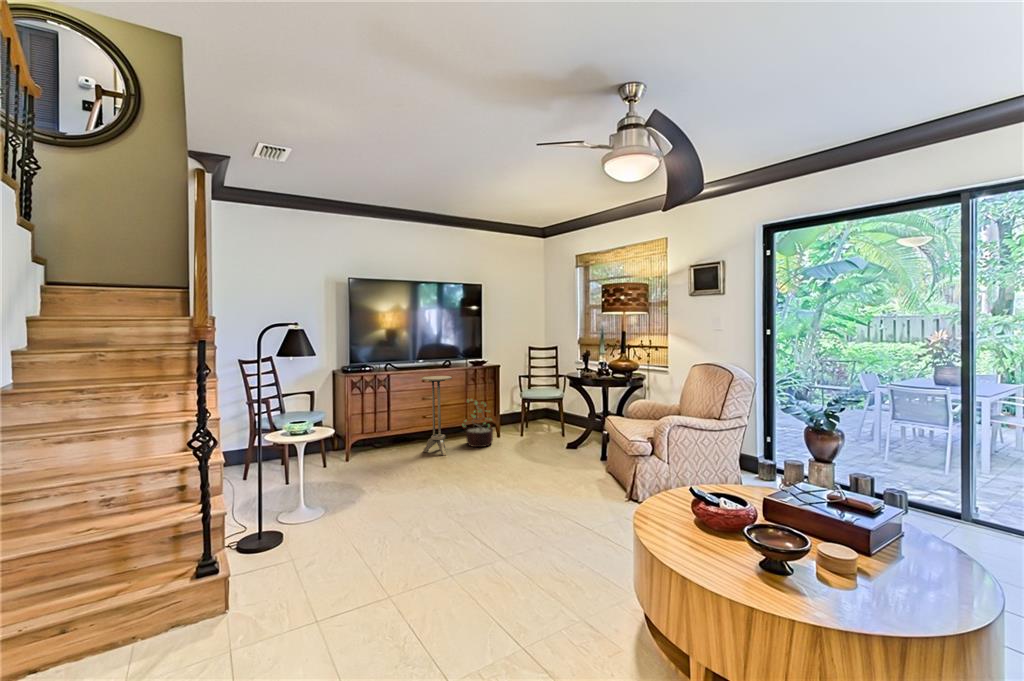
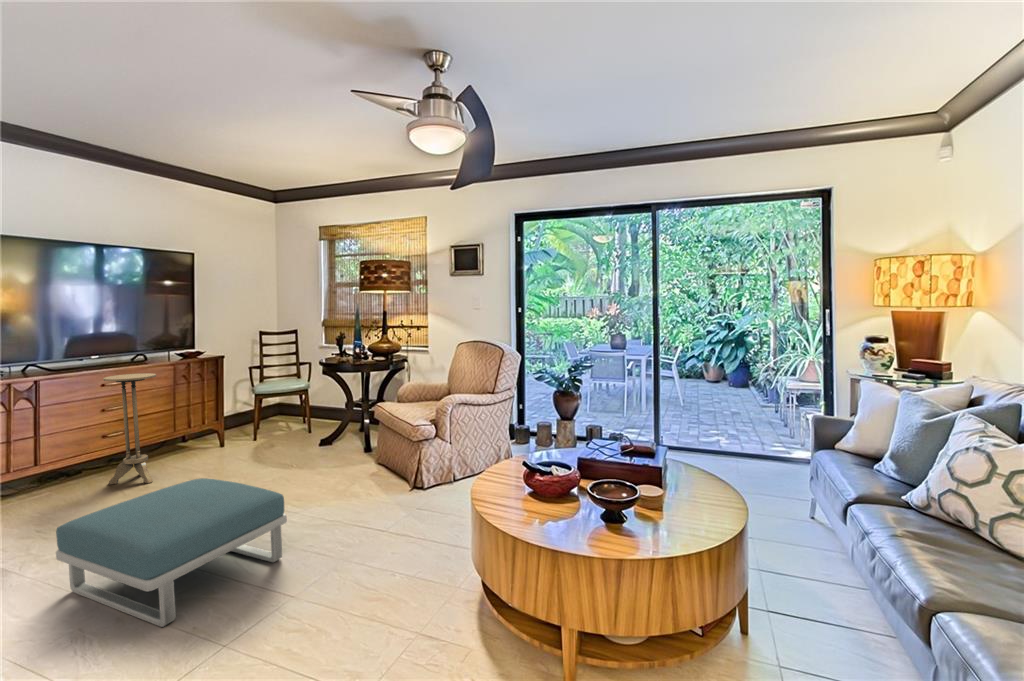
decorative plant: present [461,398,493,447] -> none [168,399,221,464]
footstool: none [368,458,502,561] -> present [56,478,287,627]

